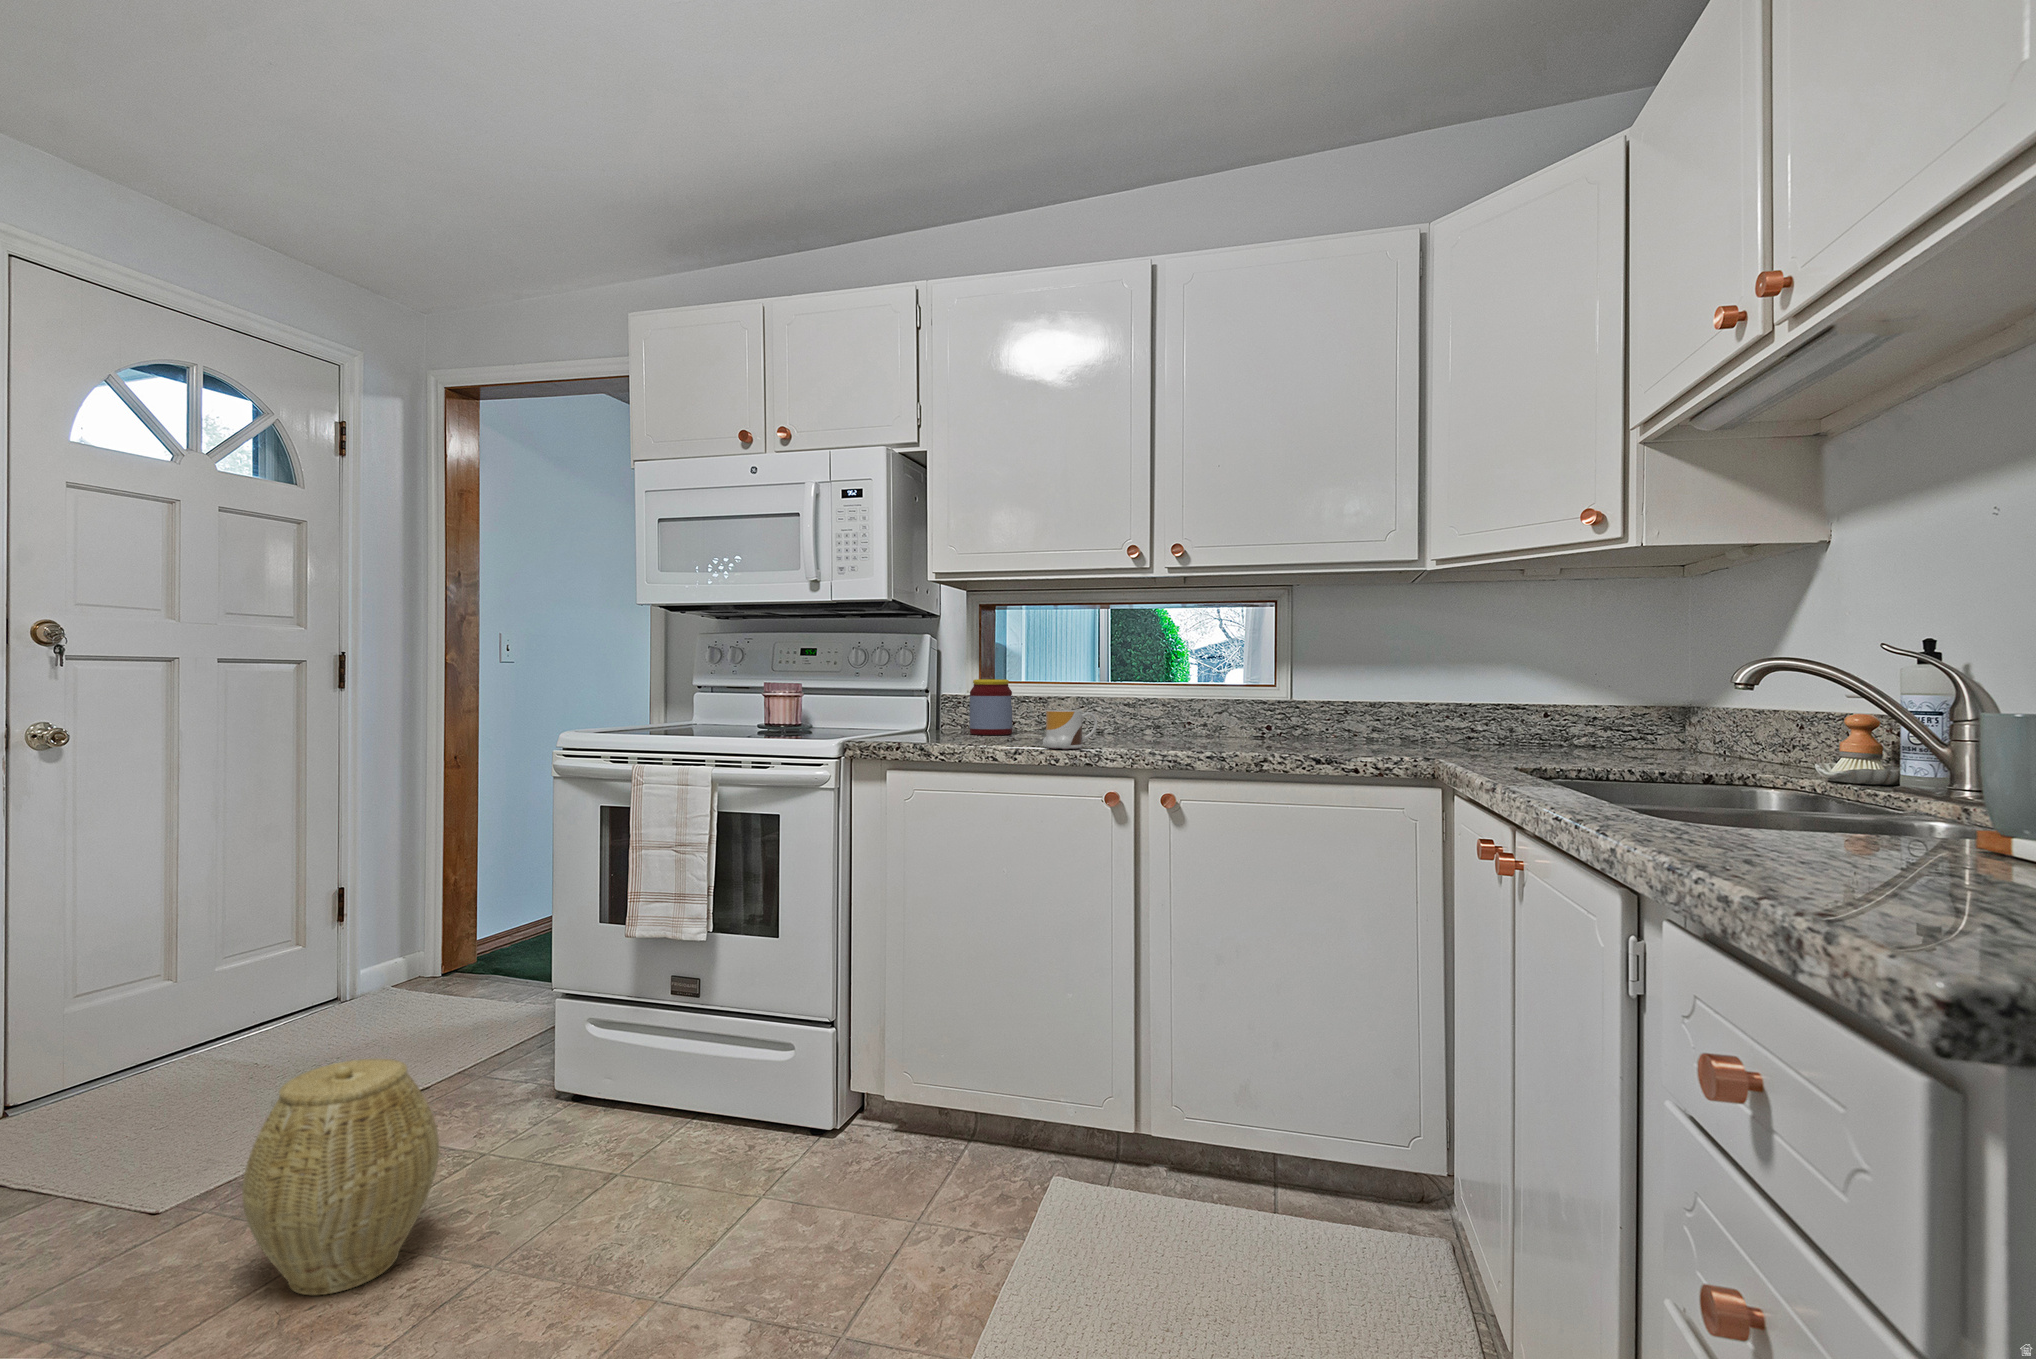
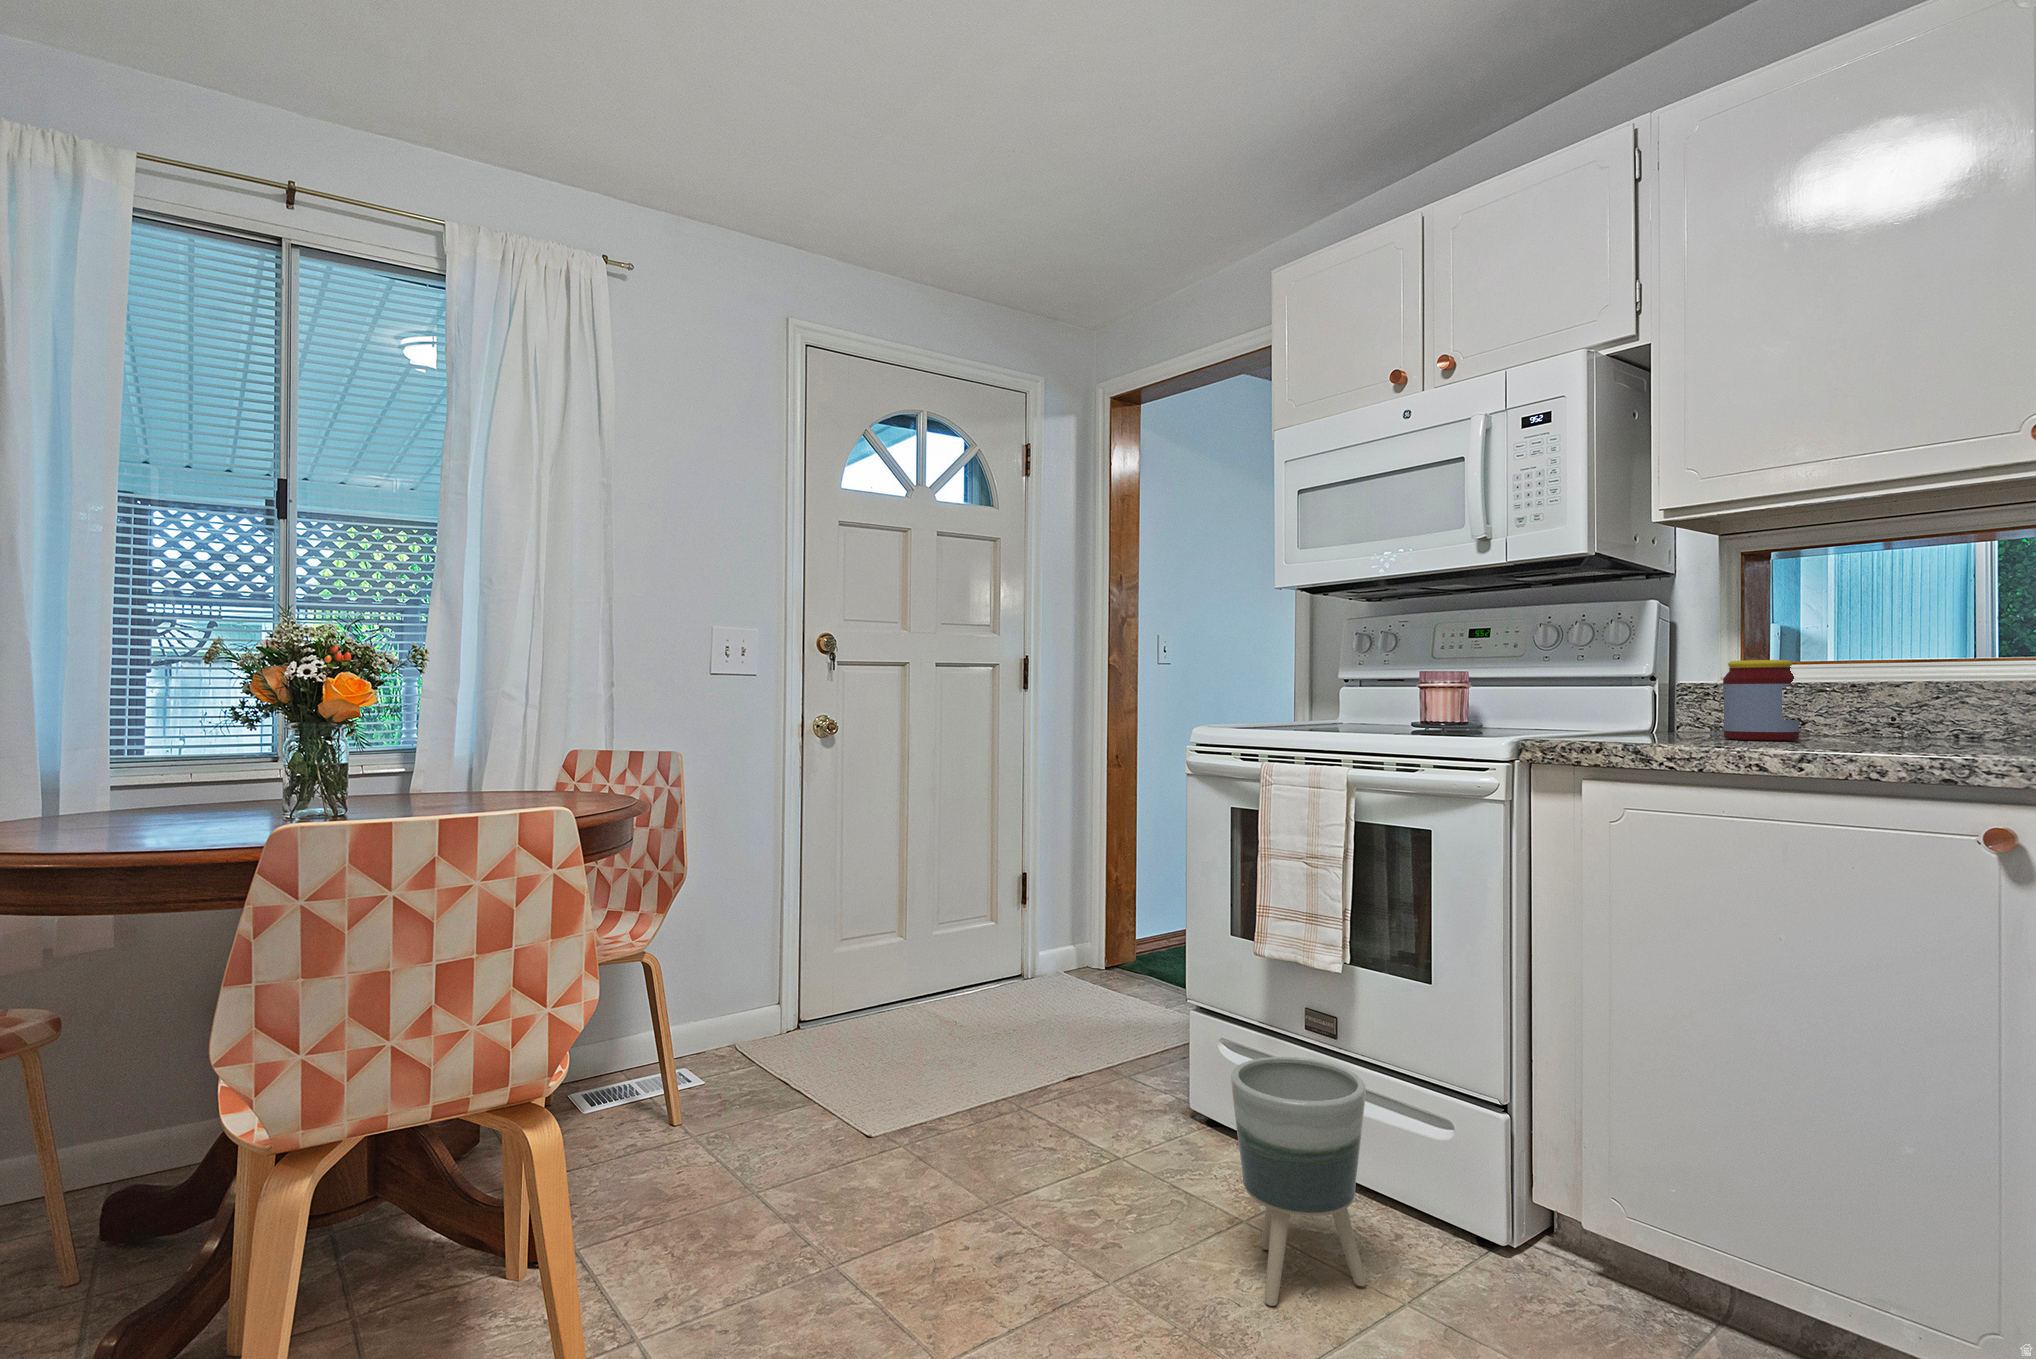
mug: present [1043,710,1097,749] -> none [1851,697,1964,758]
planter: none [614,1018,731,1235] -> present [1231,1057,1366,1306]
woven basket: present [242,1059,439,1295] -> none [906,1032,1064,1257]

